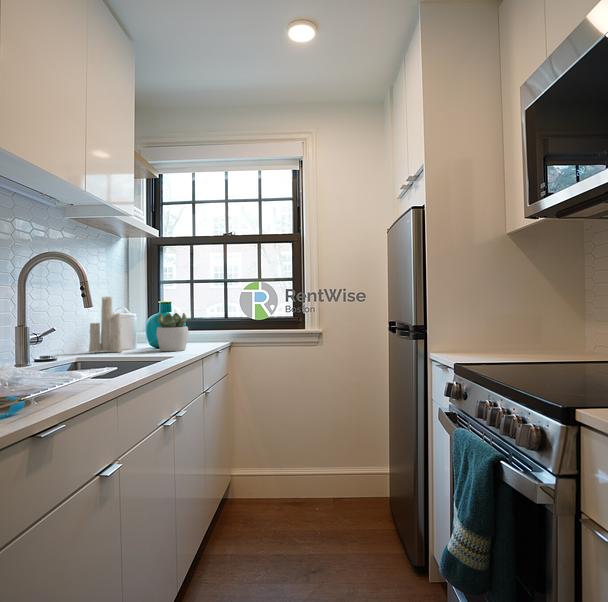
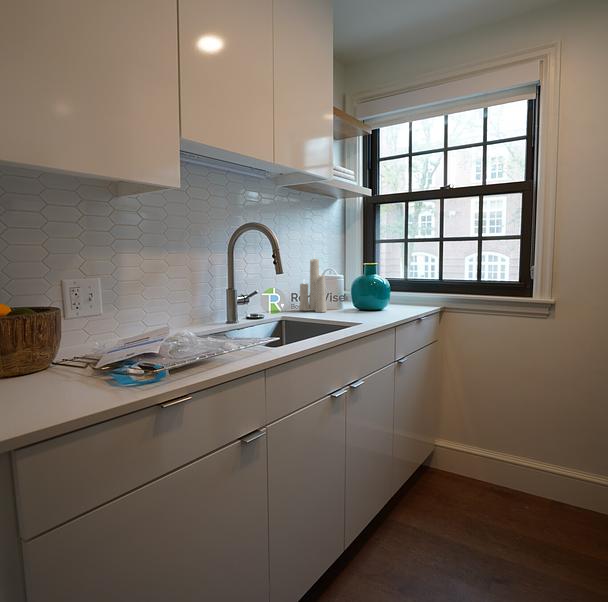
succulent plant: present [157,313,189,351] -> none [356,276,387,316]

